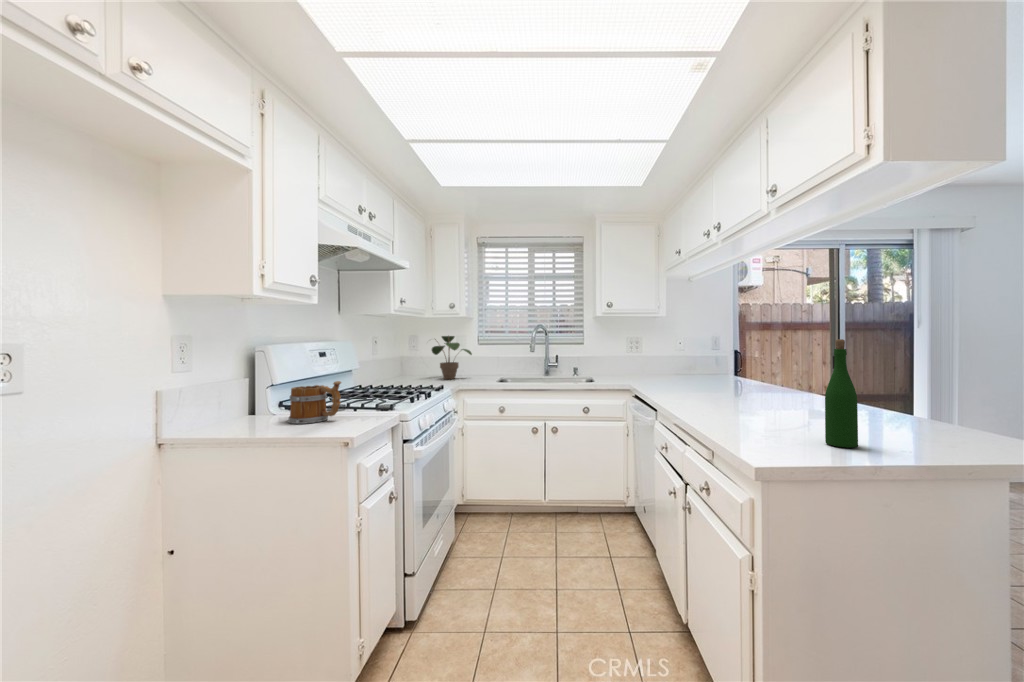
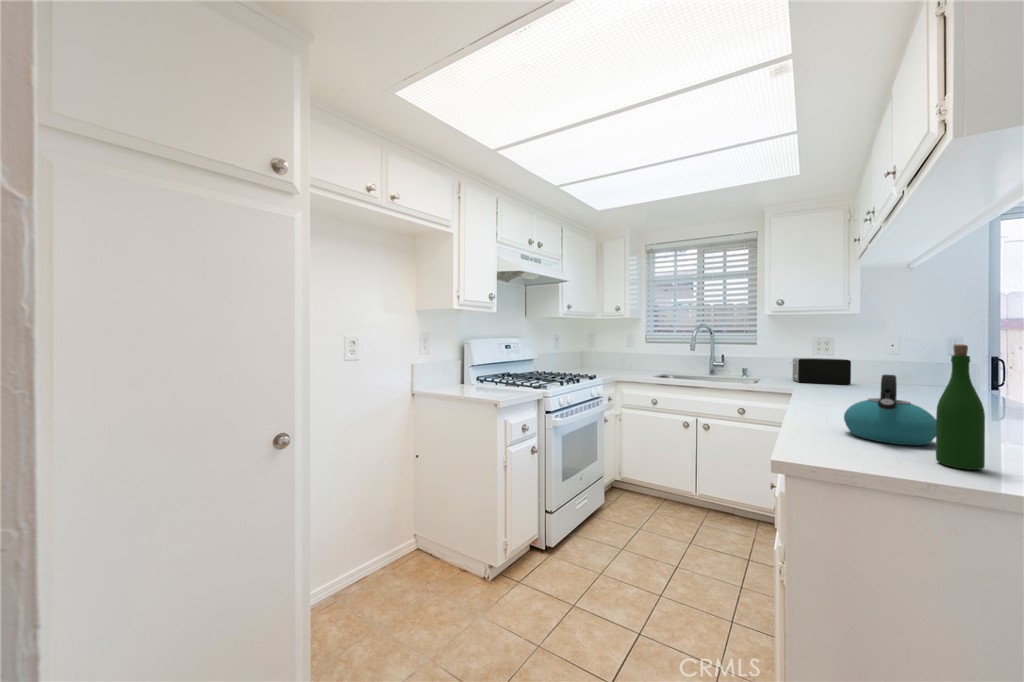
potted plant: present [432,336,472,379] -> none [594,334,634,372]
toaster: none [613,355,656,378] -> present [791,358,851,385]
kettle: none [728,368,800,431] -> present [844,374,936,445]
mug: present [288,381,341,424] -> none [475,365,505,391]

